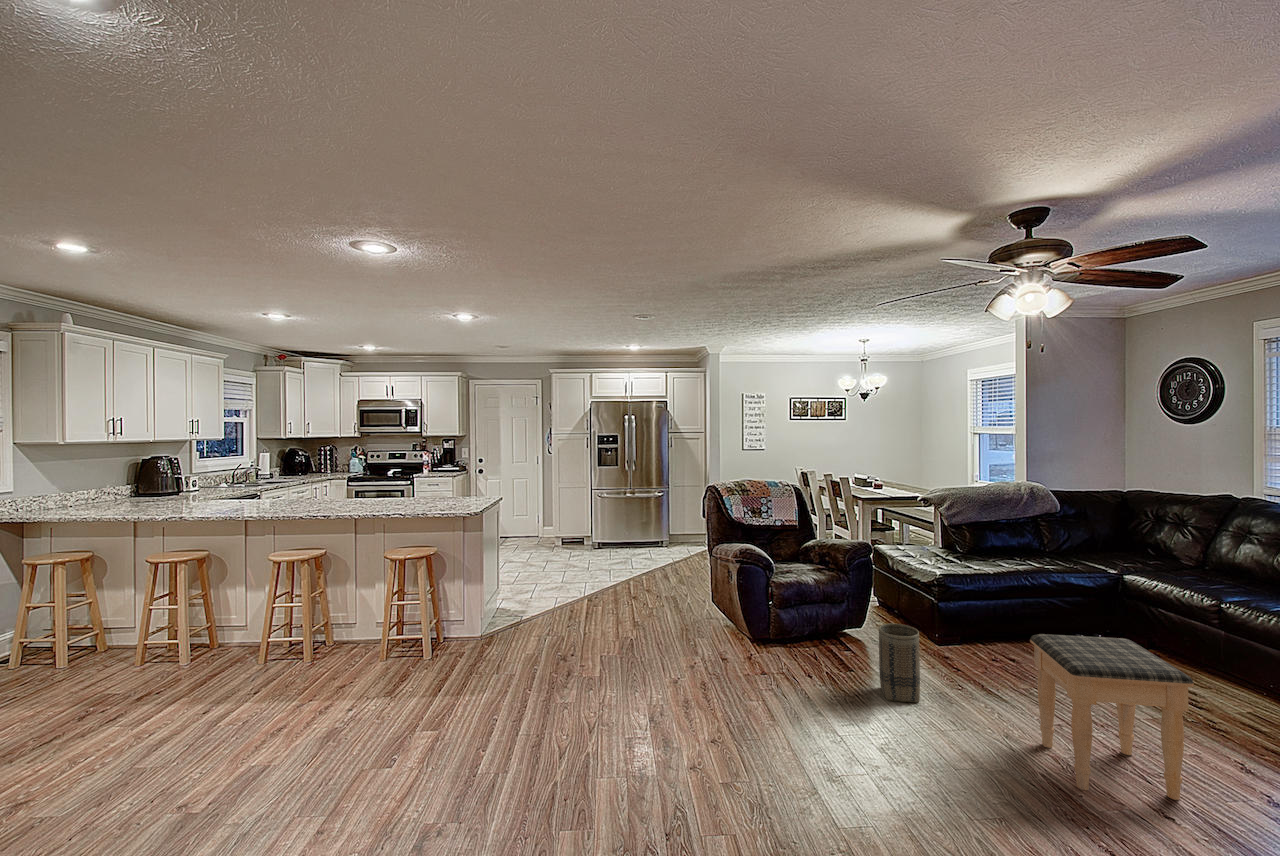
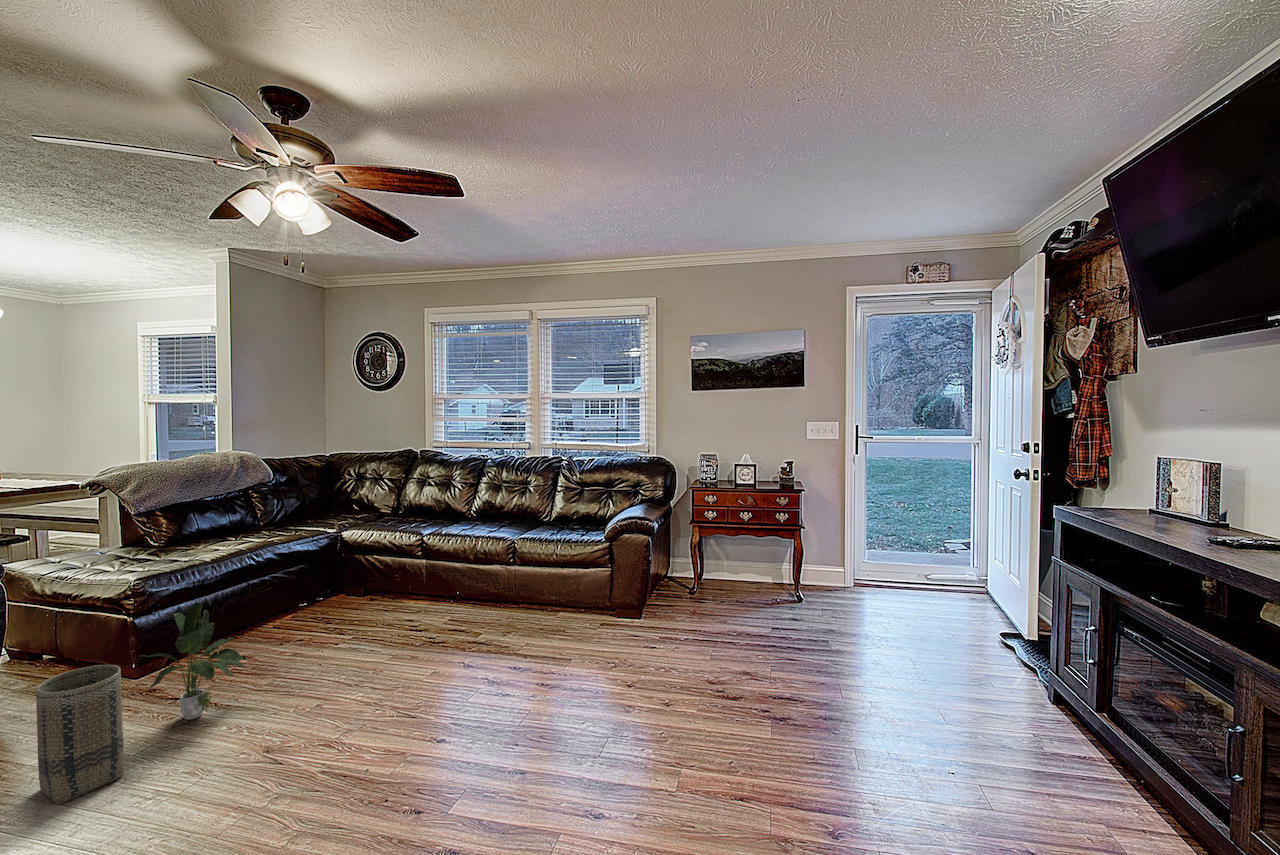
potted plant: none [933,604,1005,689] -> present [141,602,246,720]
footstool: present [1030,634,1194,800] -> none [294,583,451,764]

